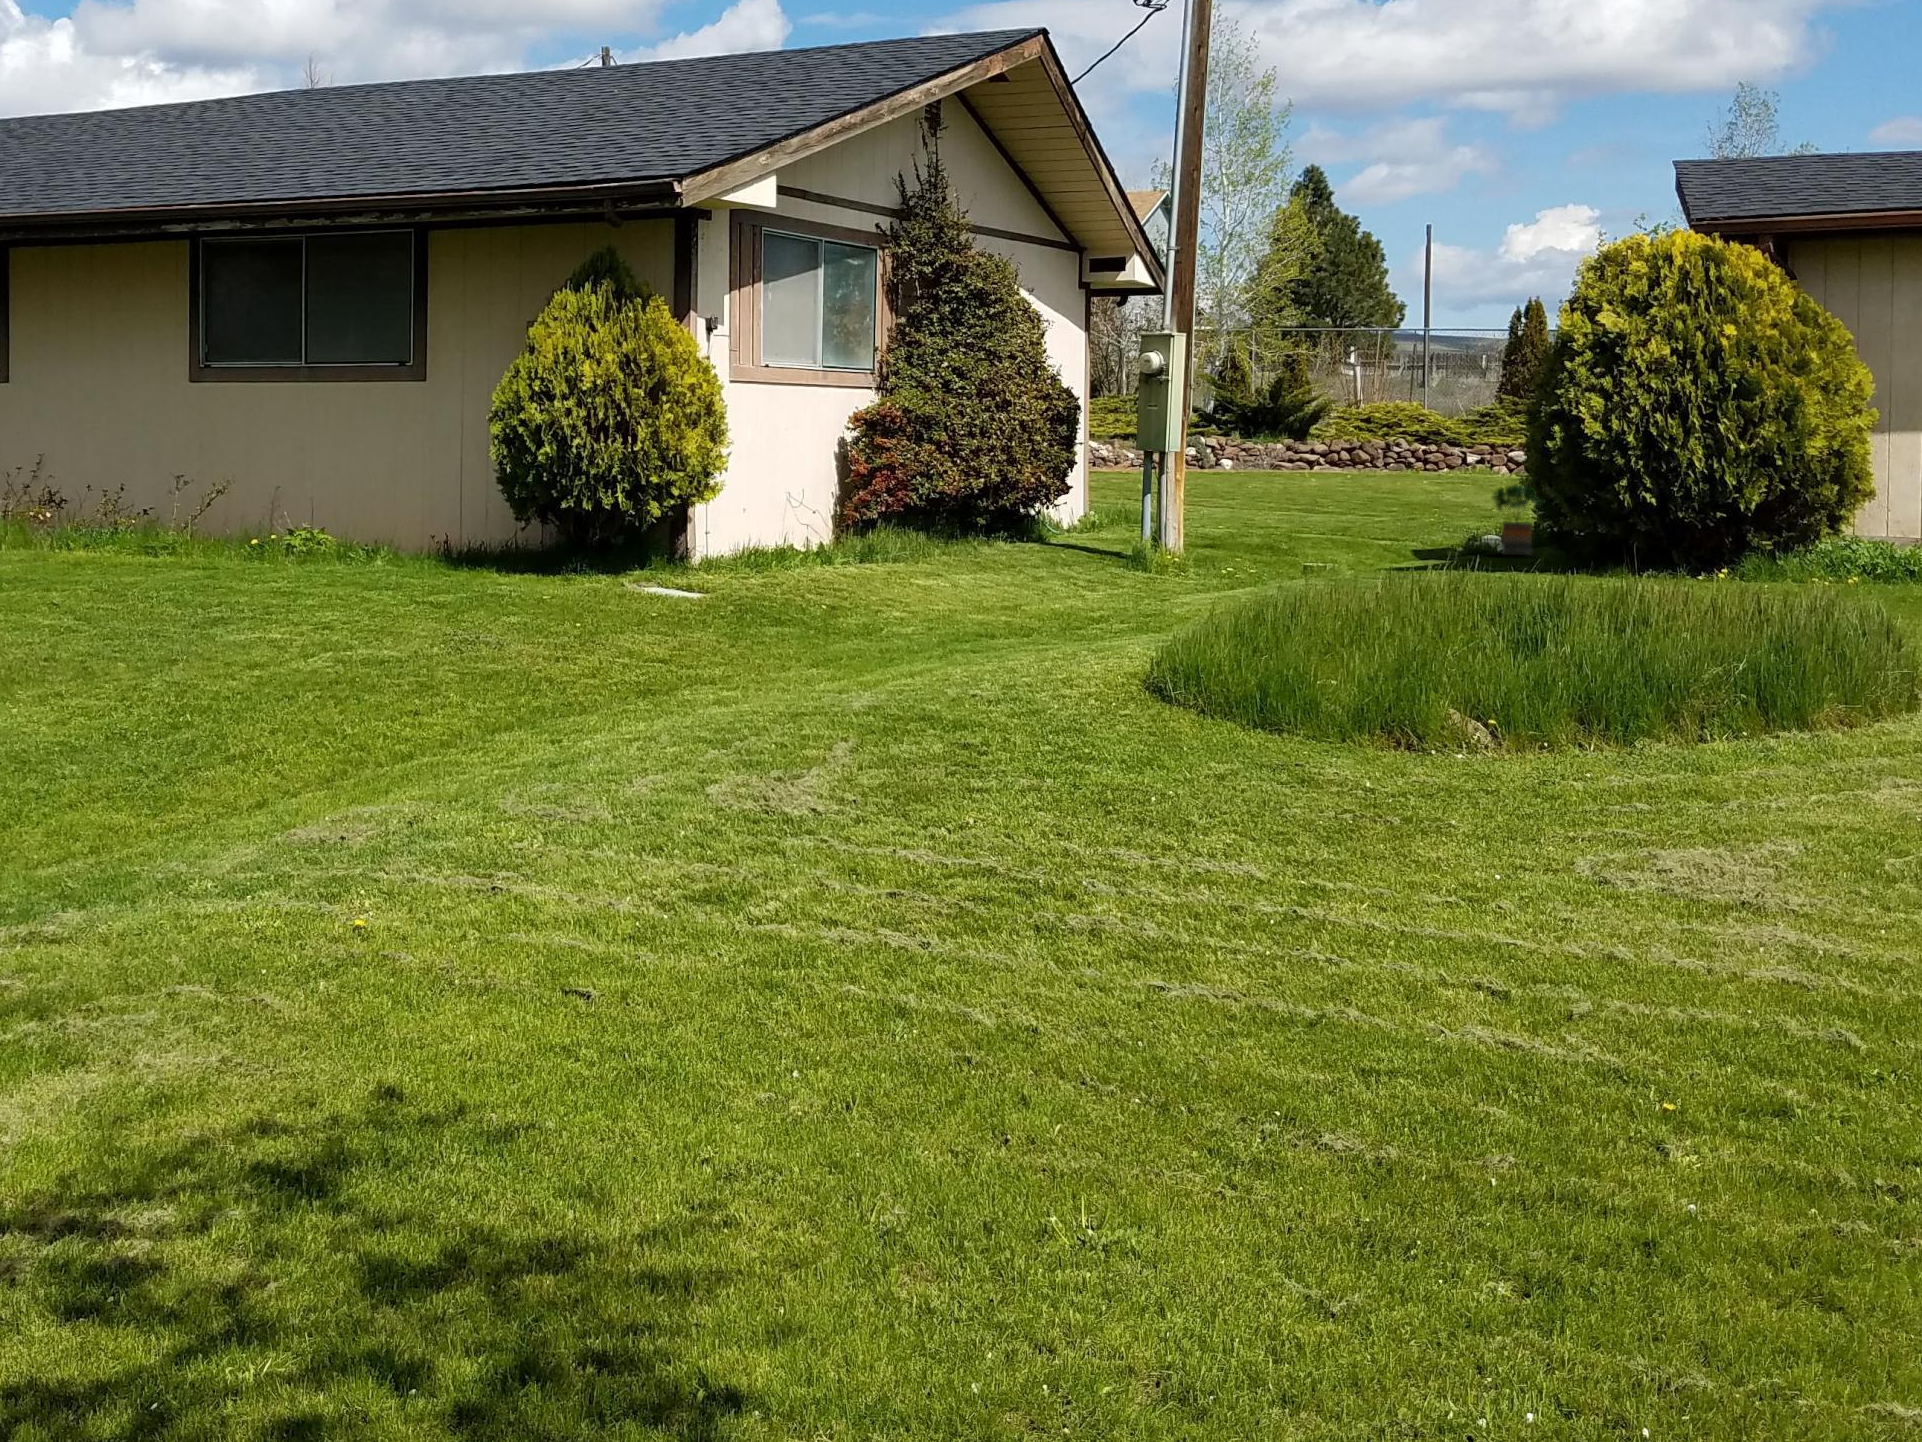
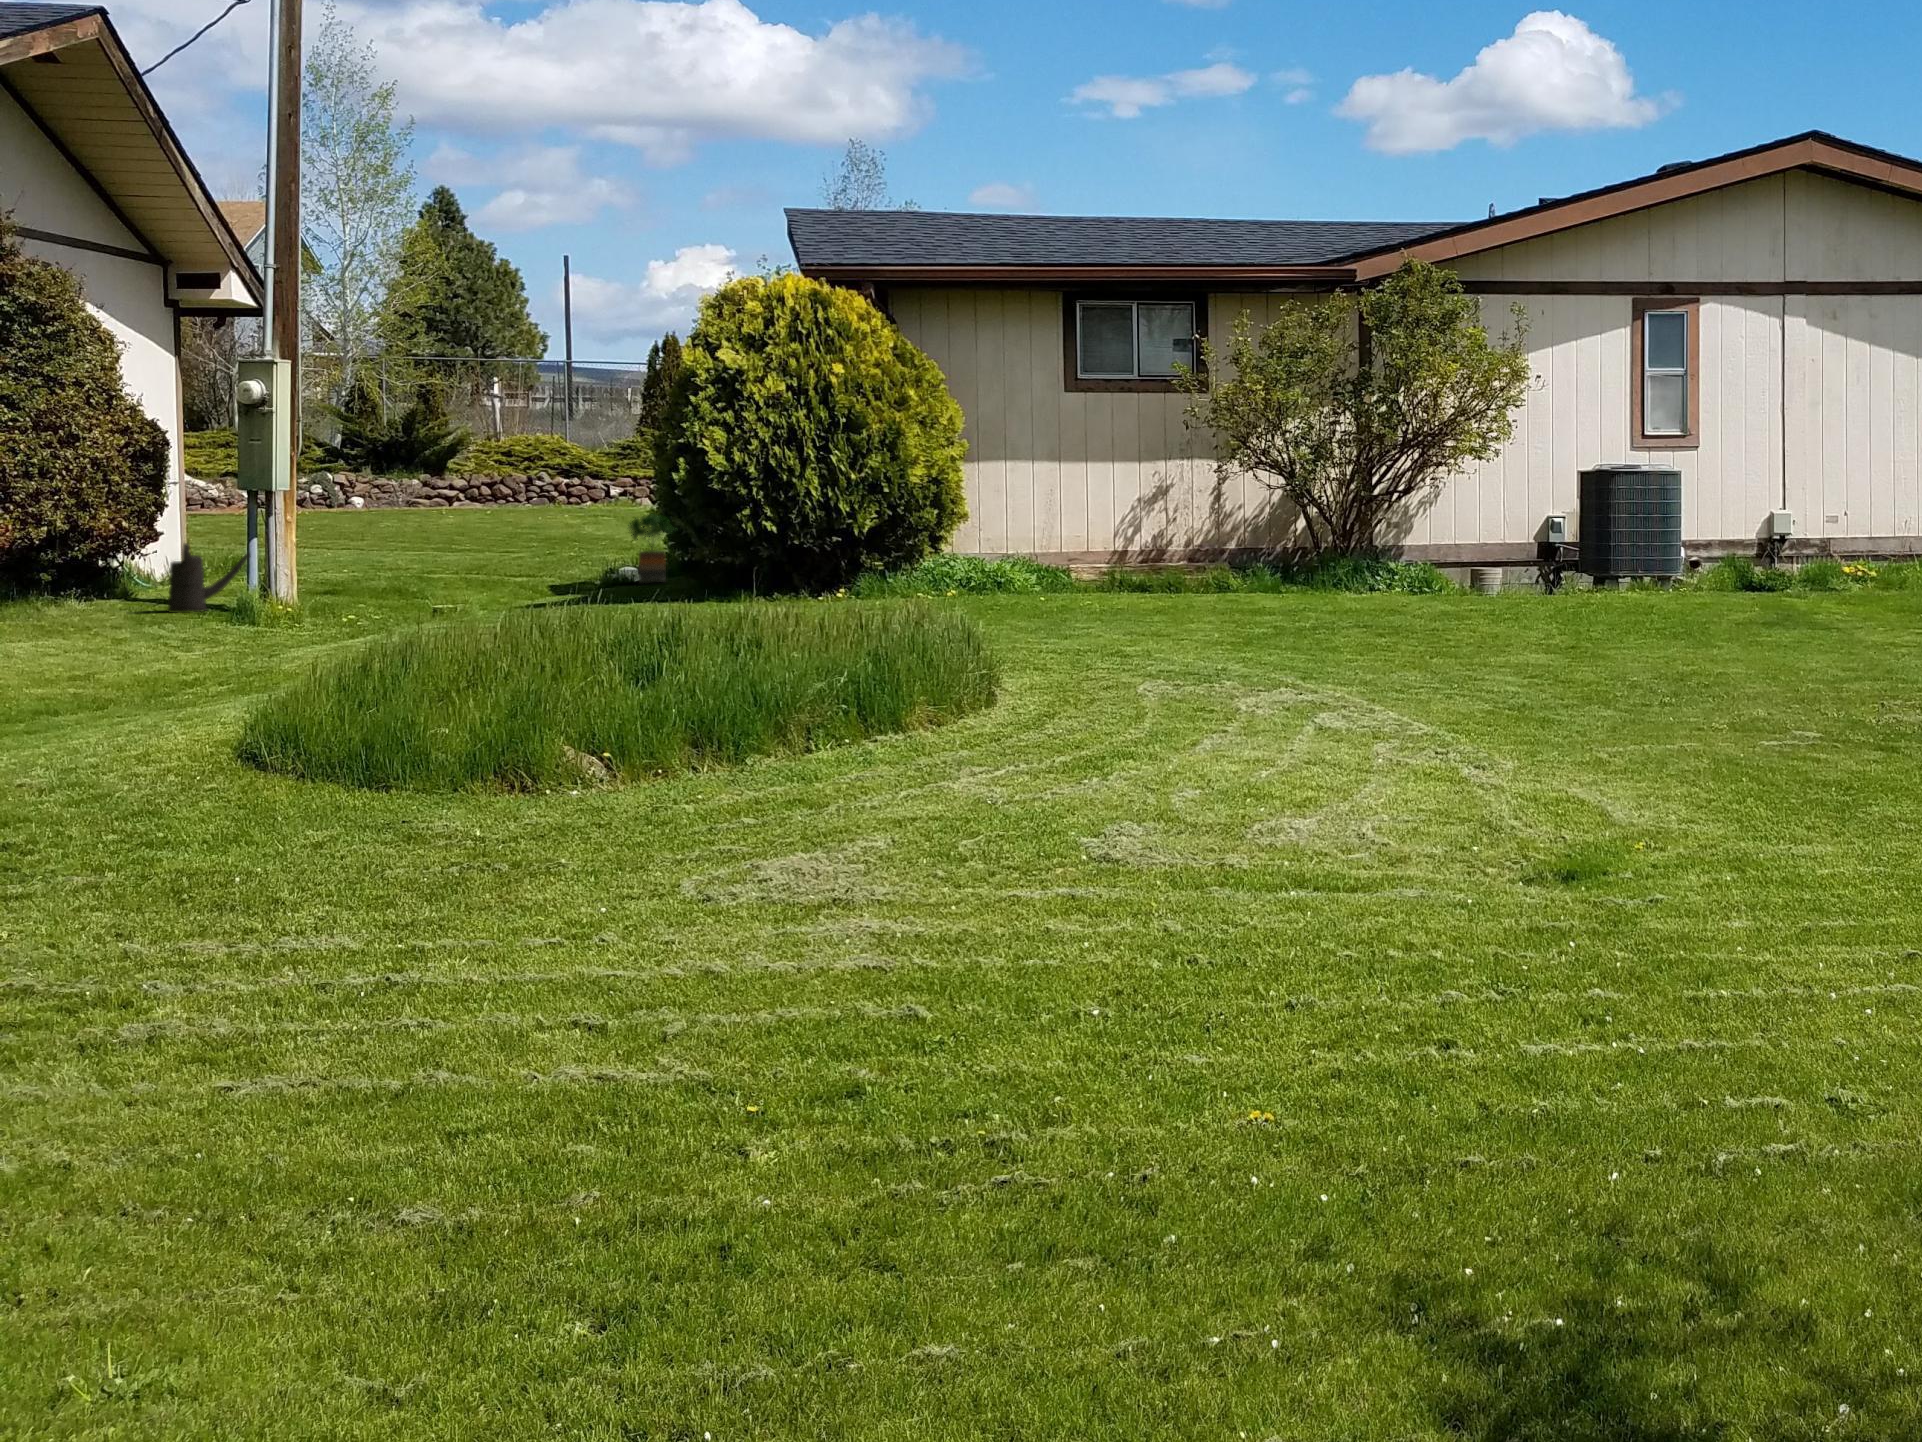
watering can: none [1066,495,1143,557] -> present [155,543,251,613]

